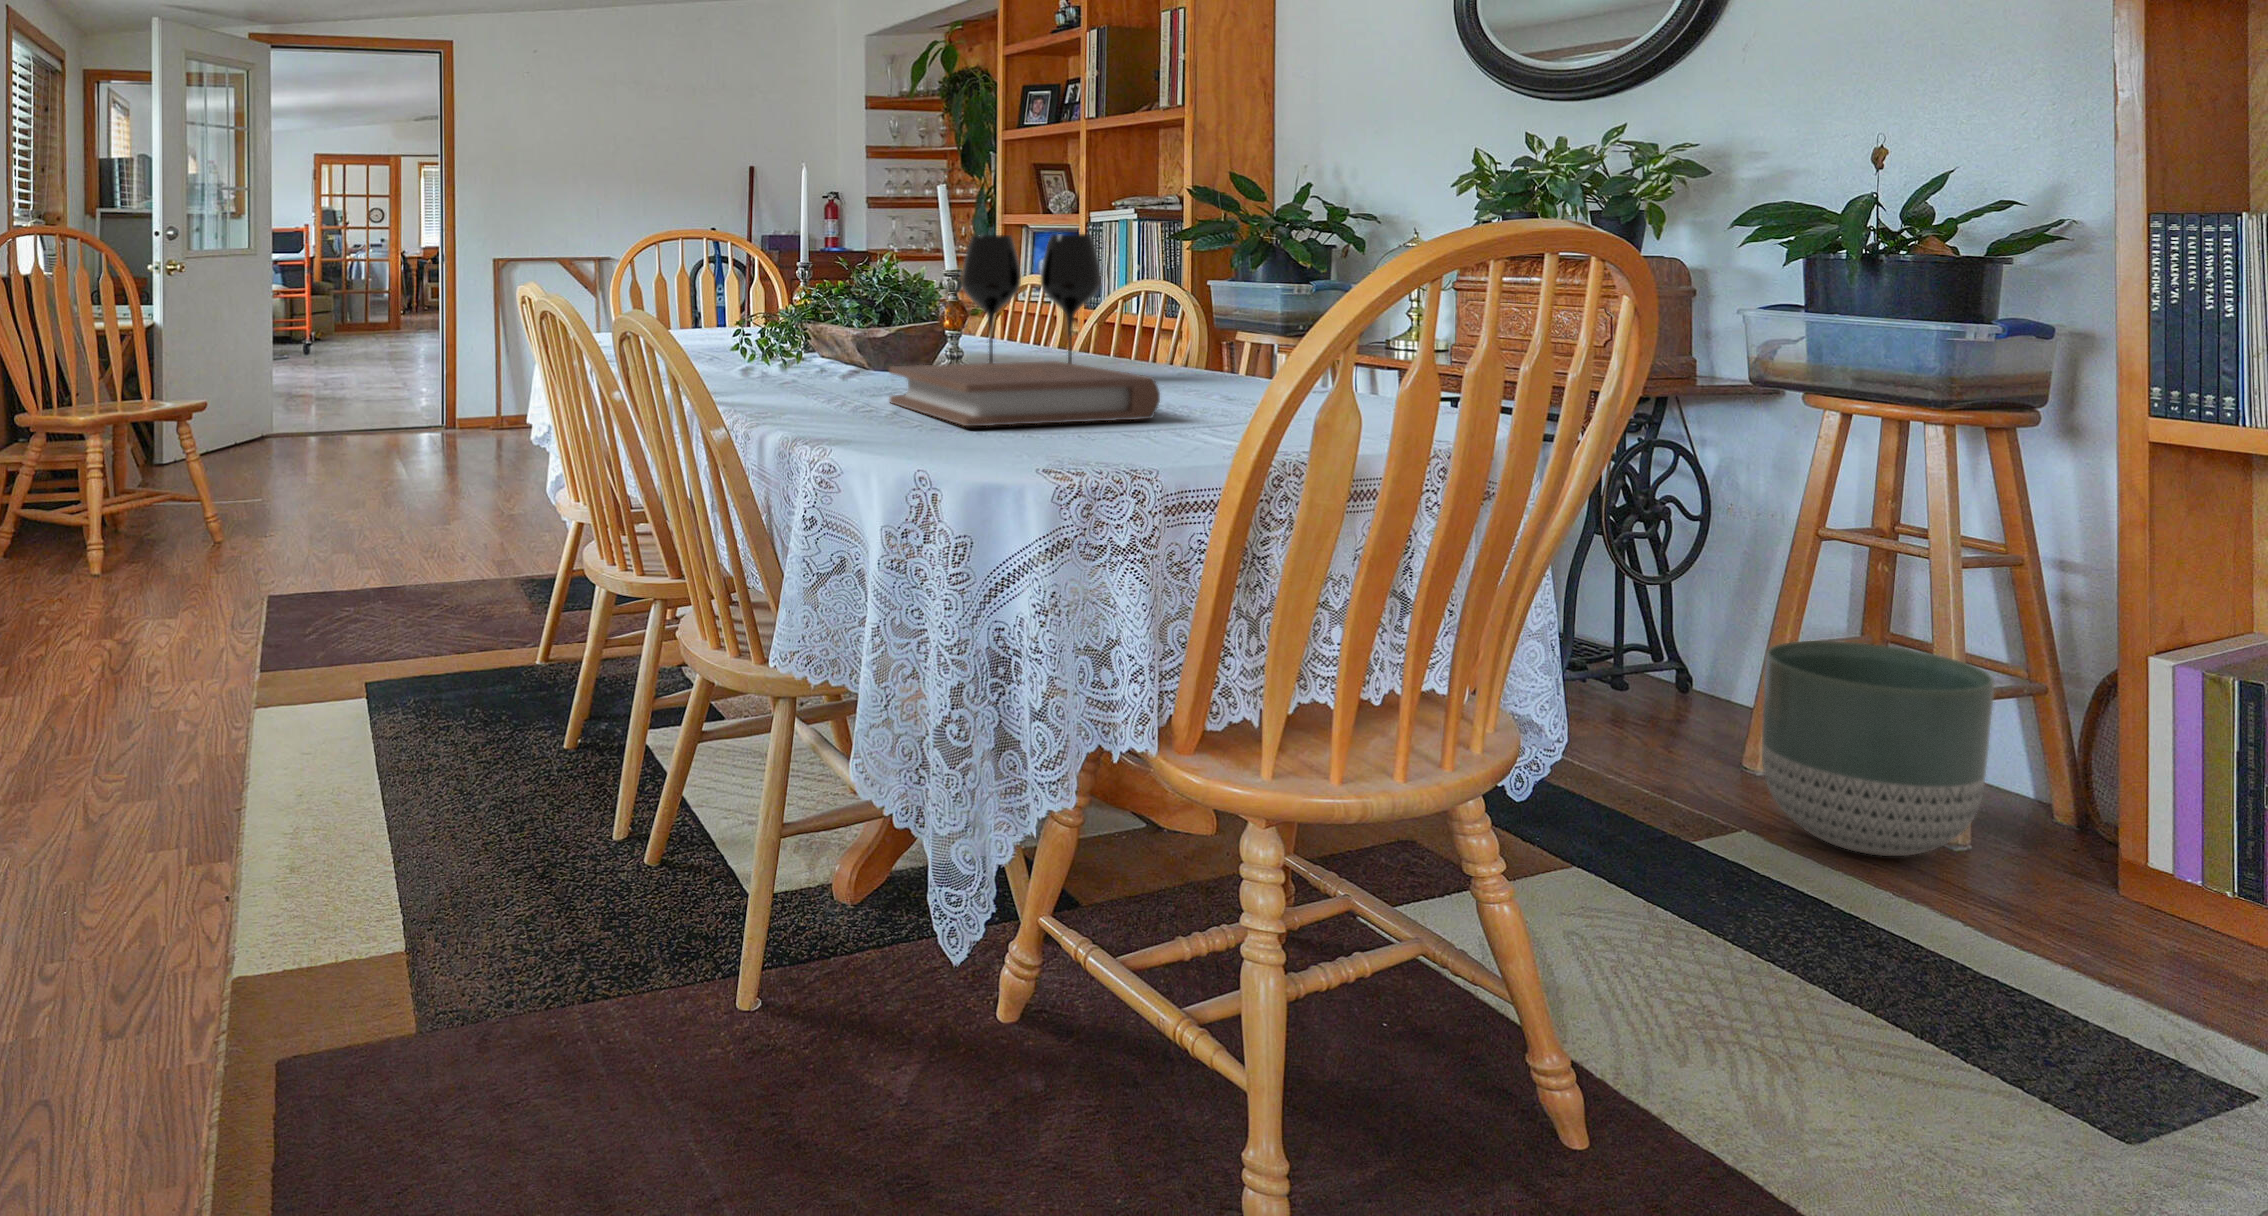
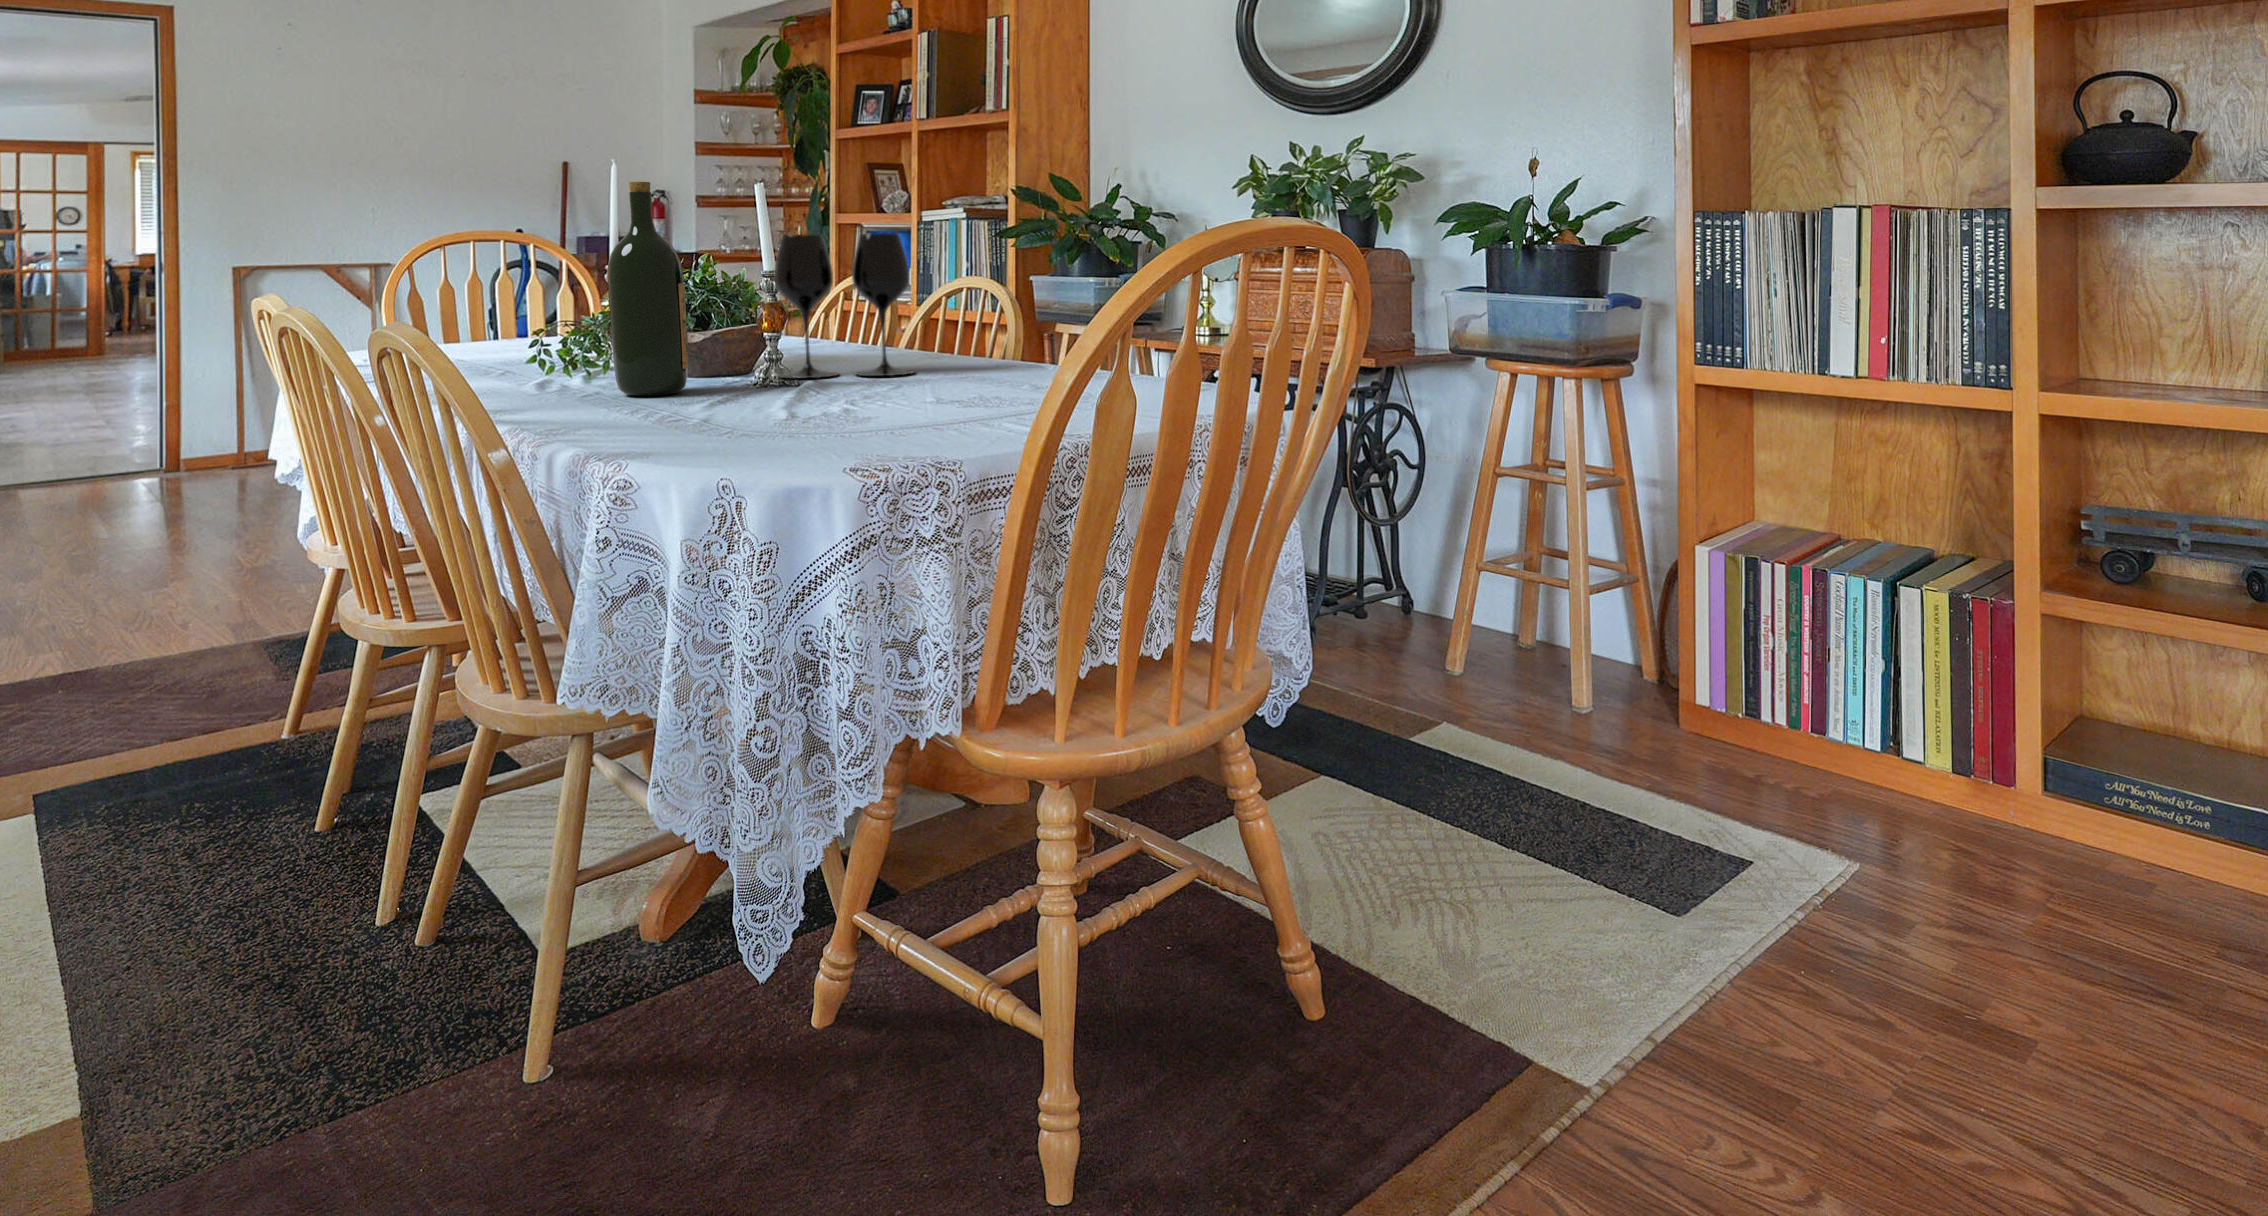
wine bottle: none [807,183,877,392] -> present [607,182,688,395]
book: present [889,361,1160,426] -> none [698,357,962,428]
planter: present [1762,641,1994,856] -> none [1466,560,1620,730]

